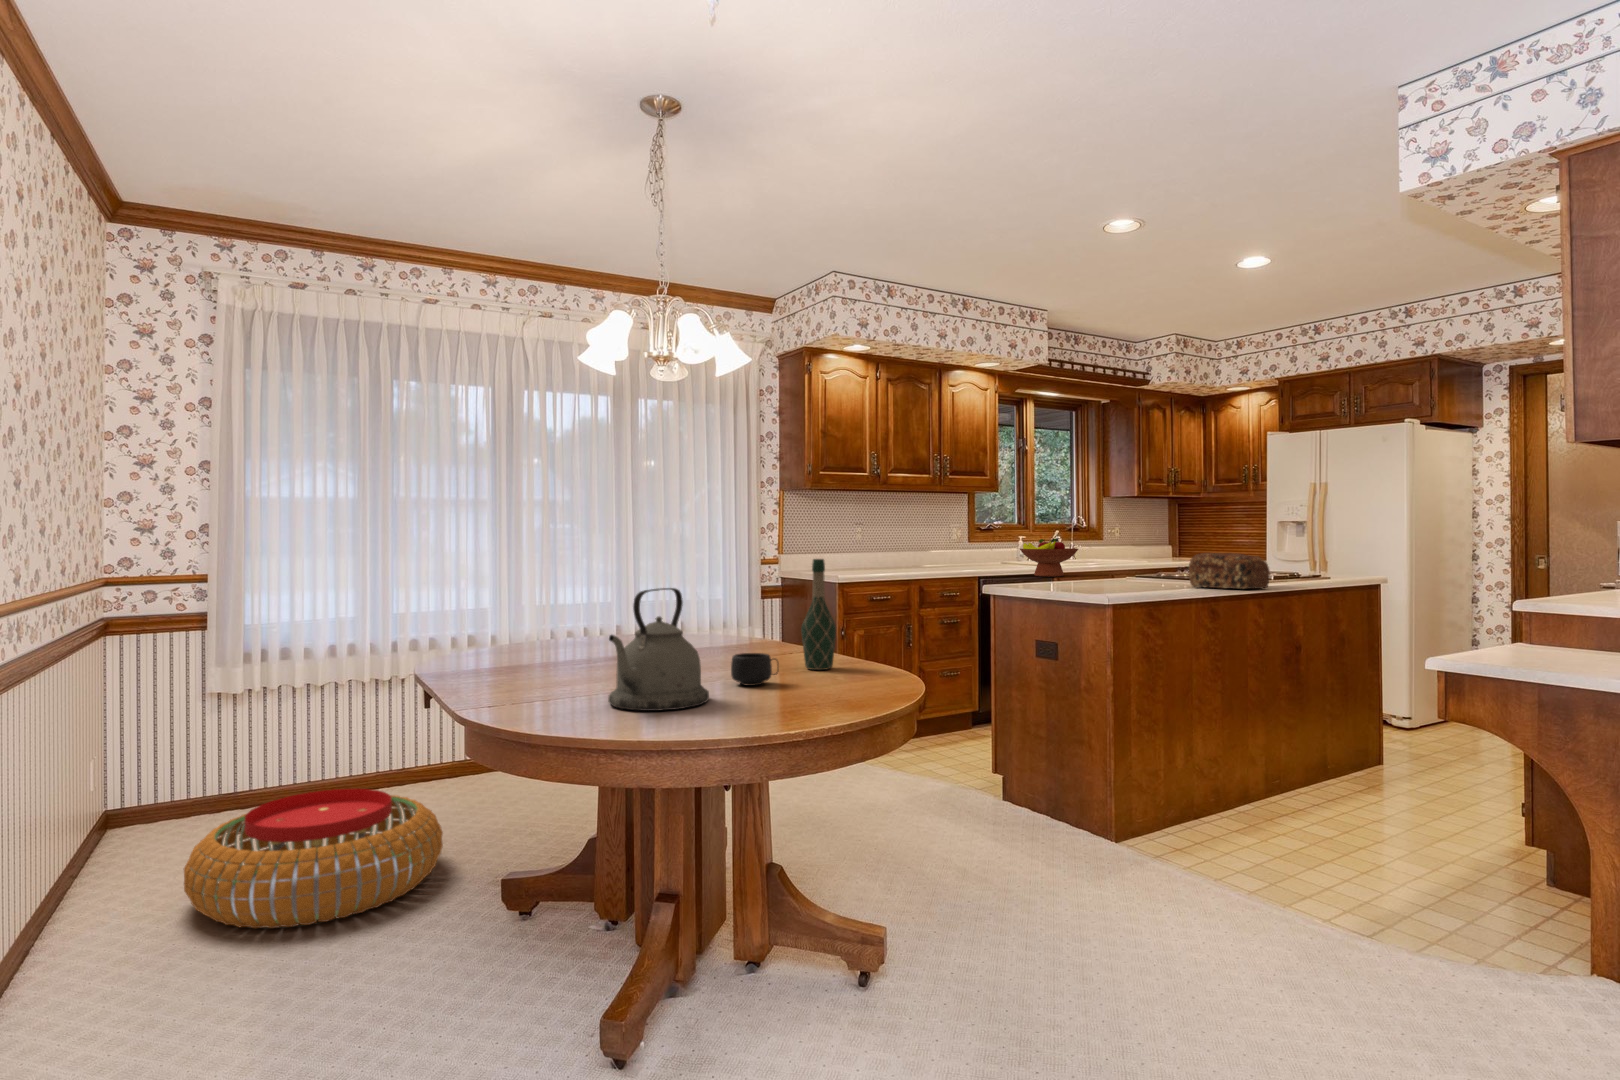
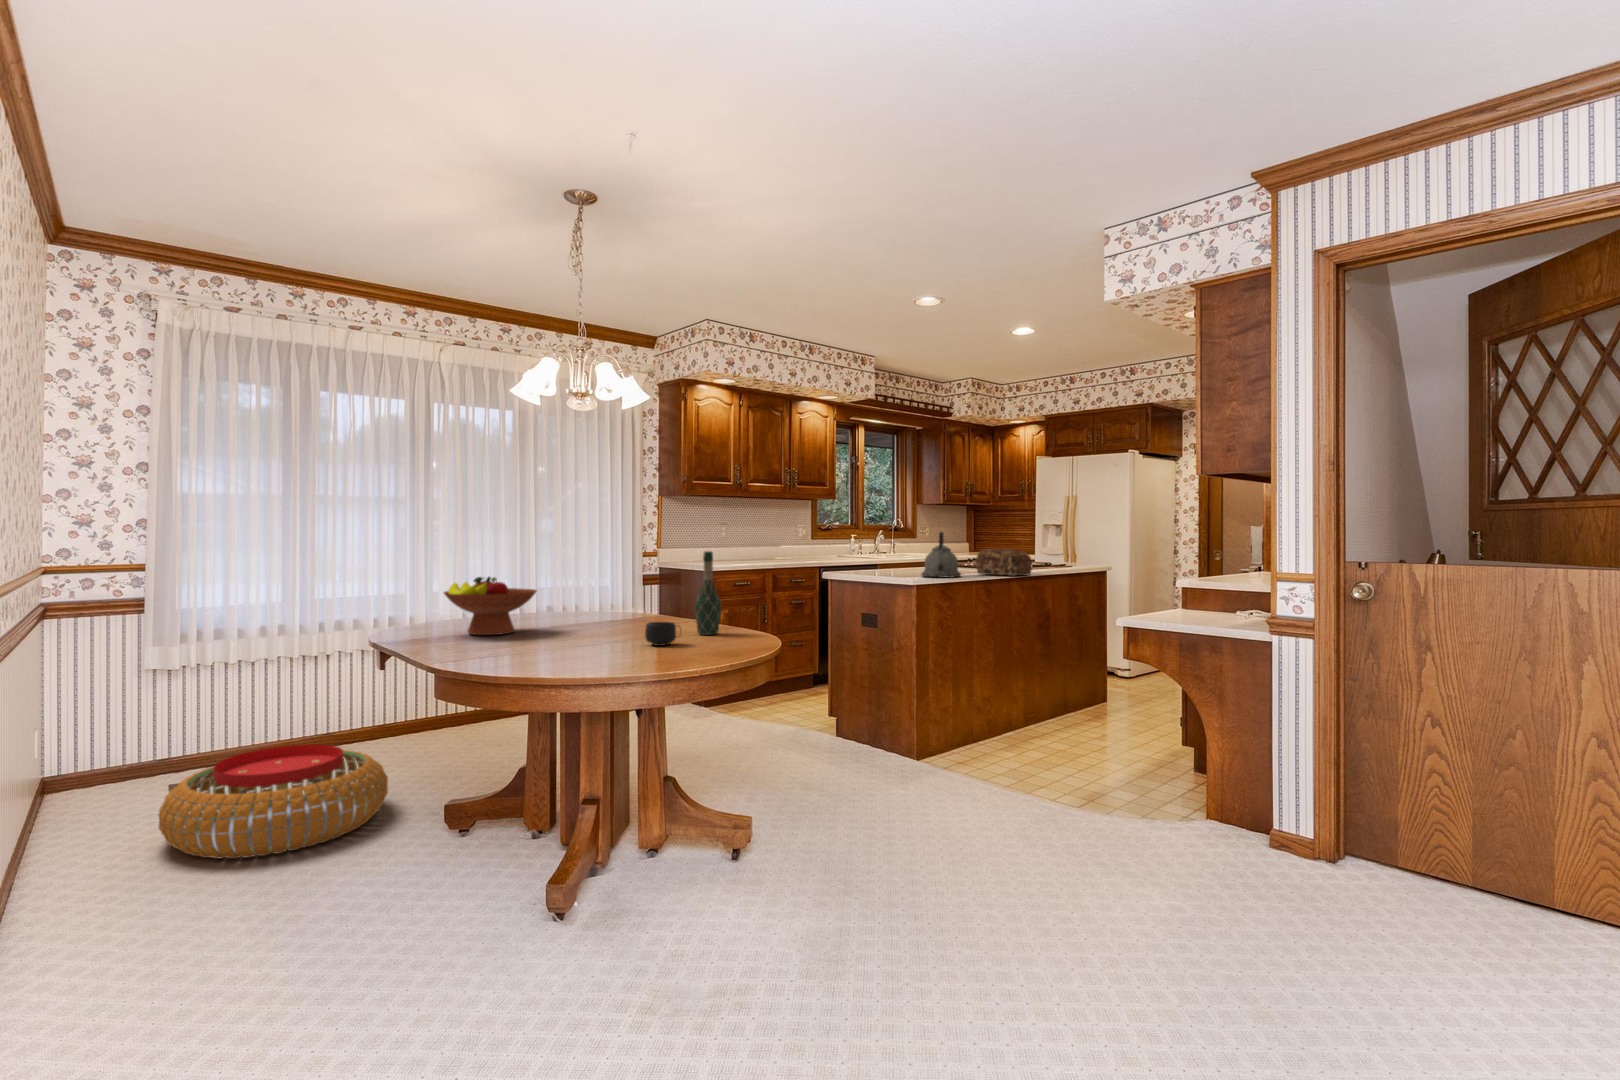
fruit bowl: present [1020,538,1078,577] -> present [444,577,537,635]
kettle: present [608,588,709,711] -> present [922,532,961,577]

